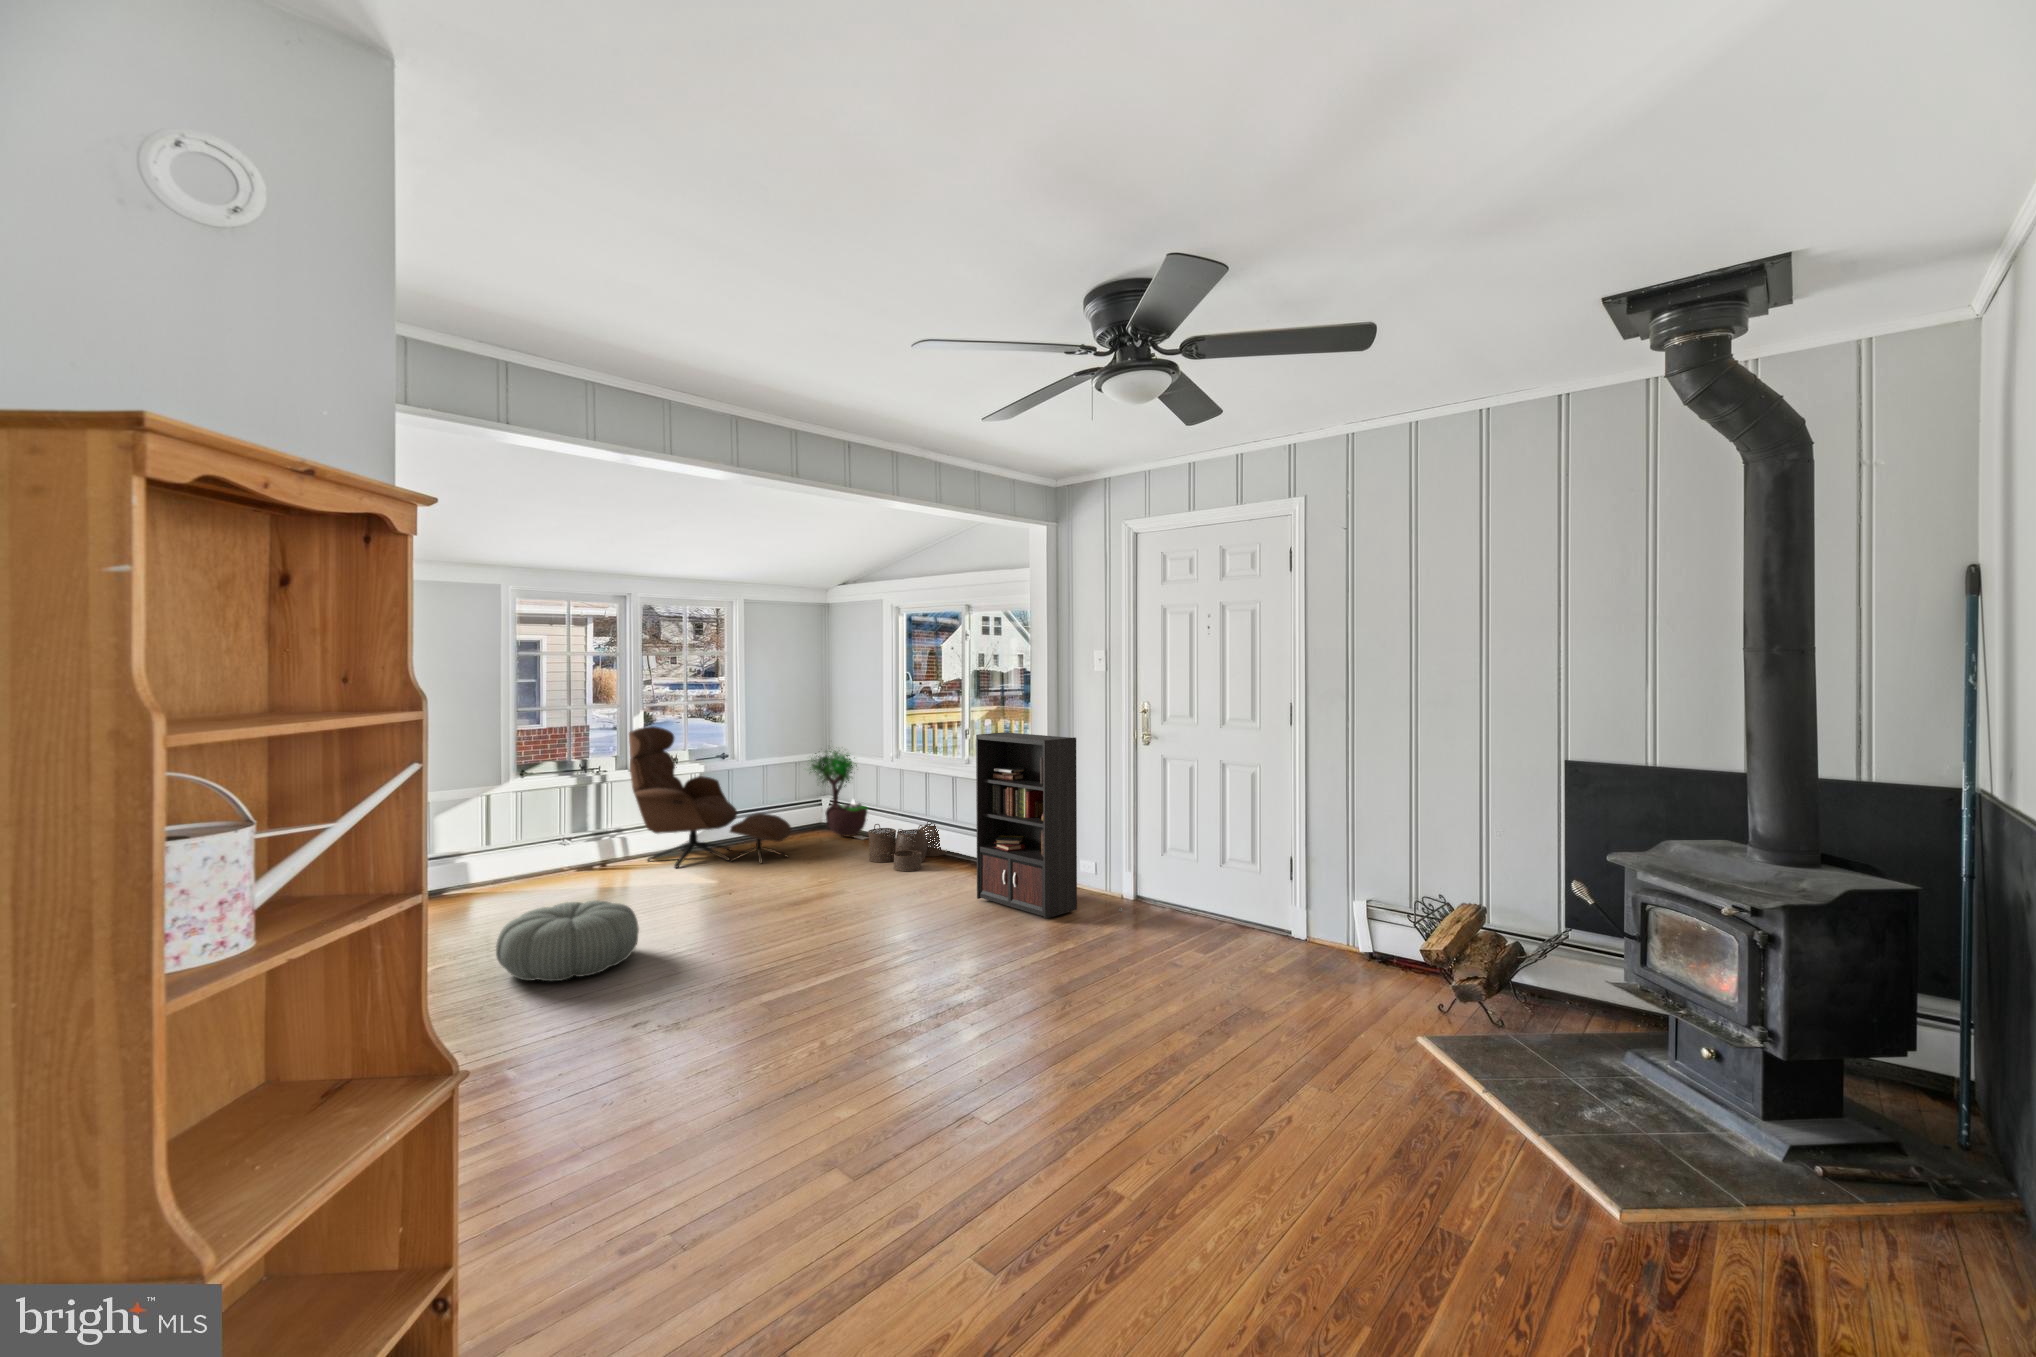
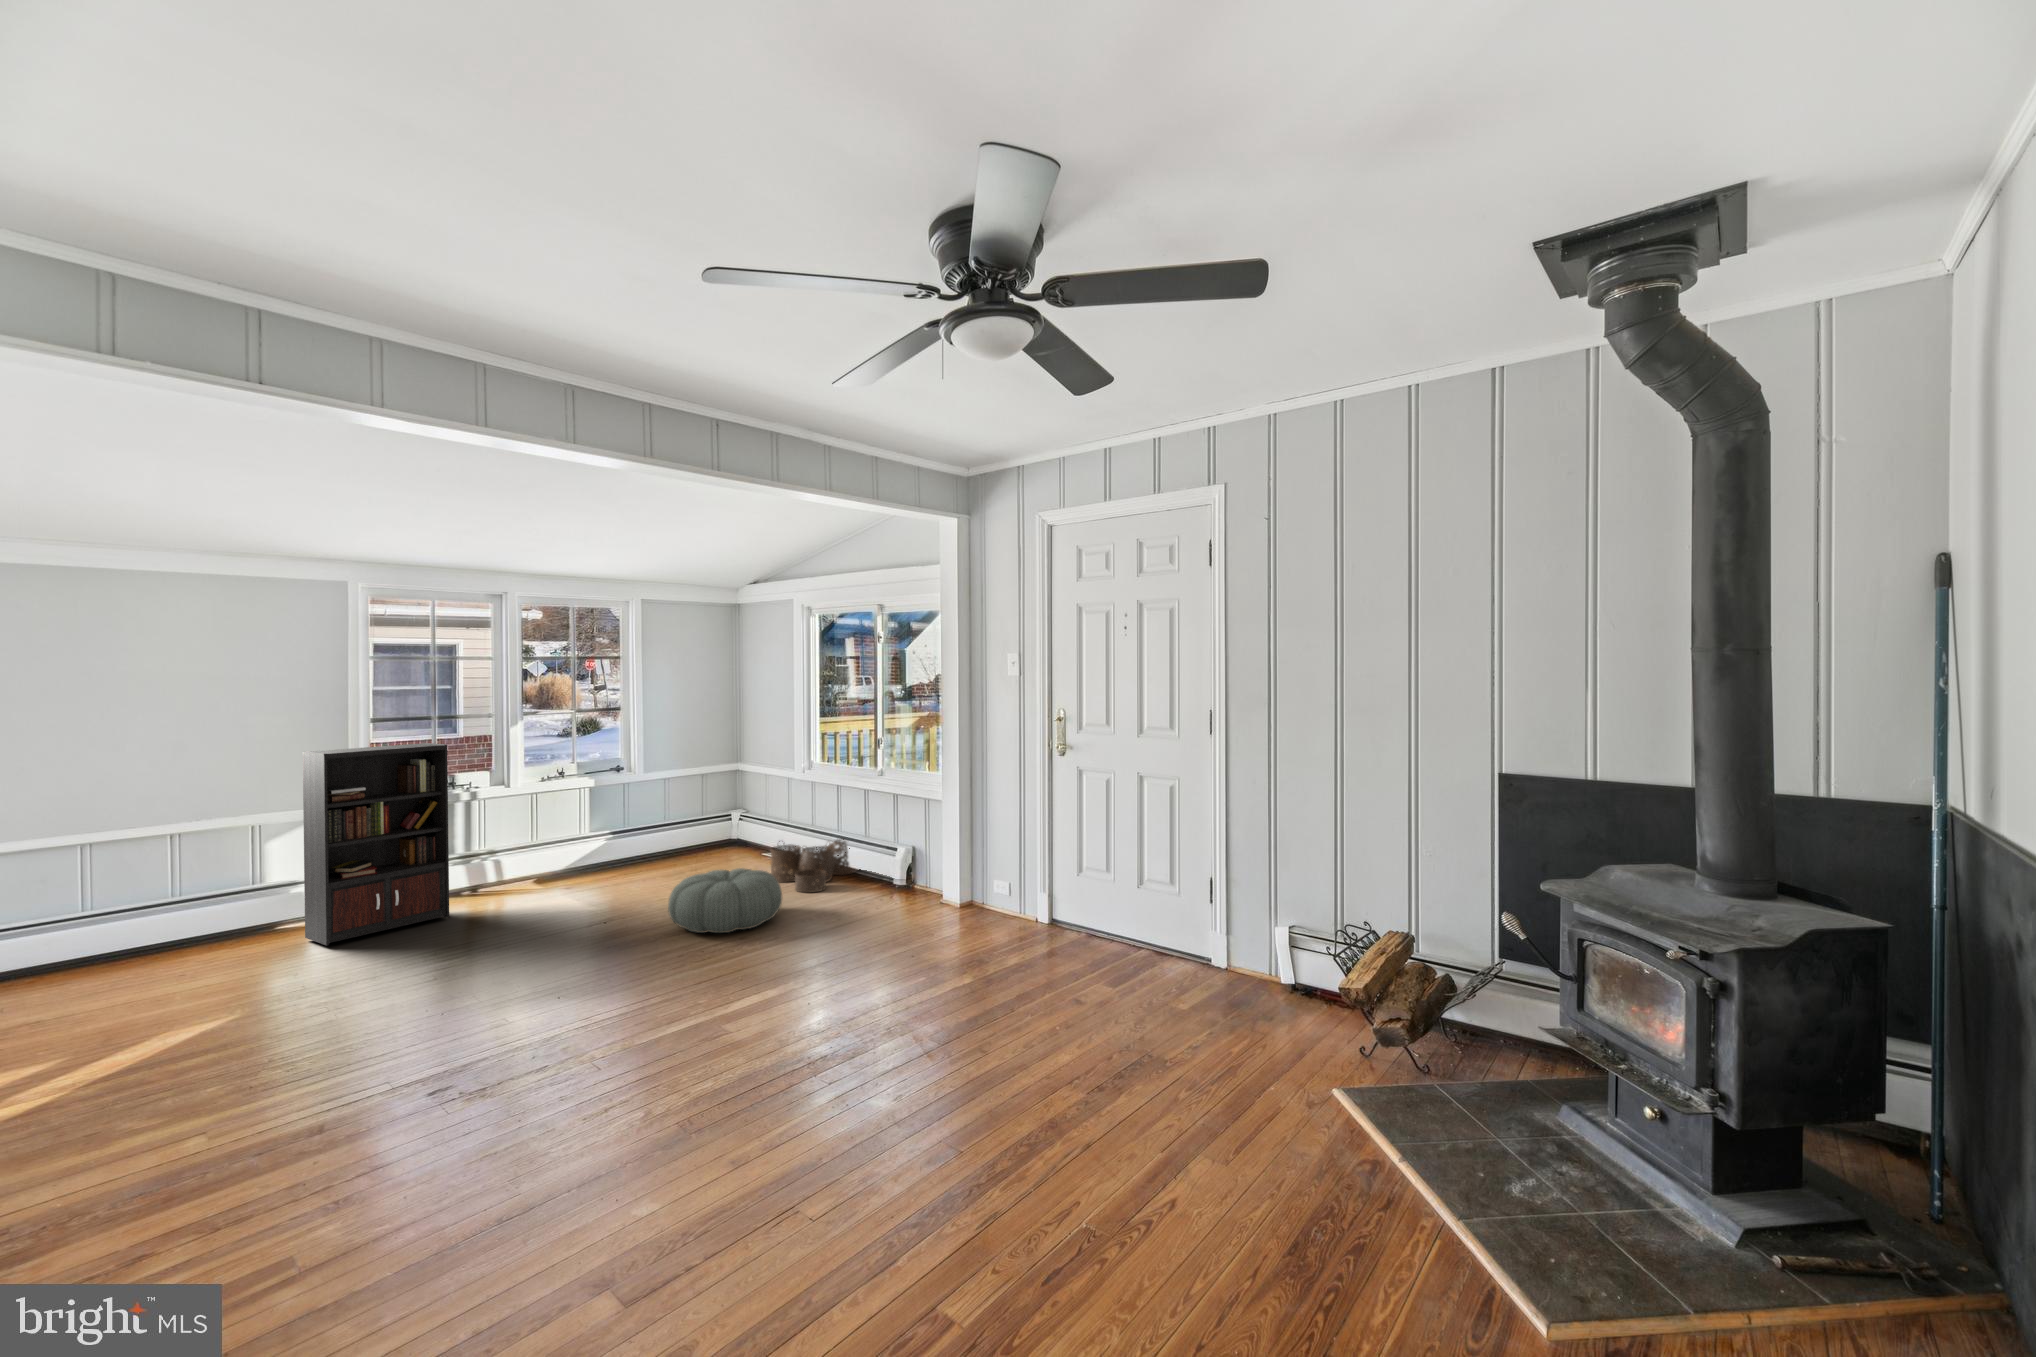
lounge chair: present [629,726,791,868] -> none [502,735,689,891]
bookcase: present [976,732,1122,919] -> present [303,743,449,946]
potted tree: present [810,750,868,837] -> none [707,749,780,853]
pouf: present [496,900,639,981] -> present [668,868,782,933]

